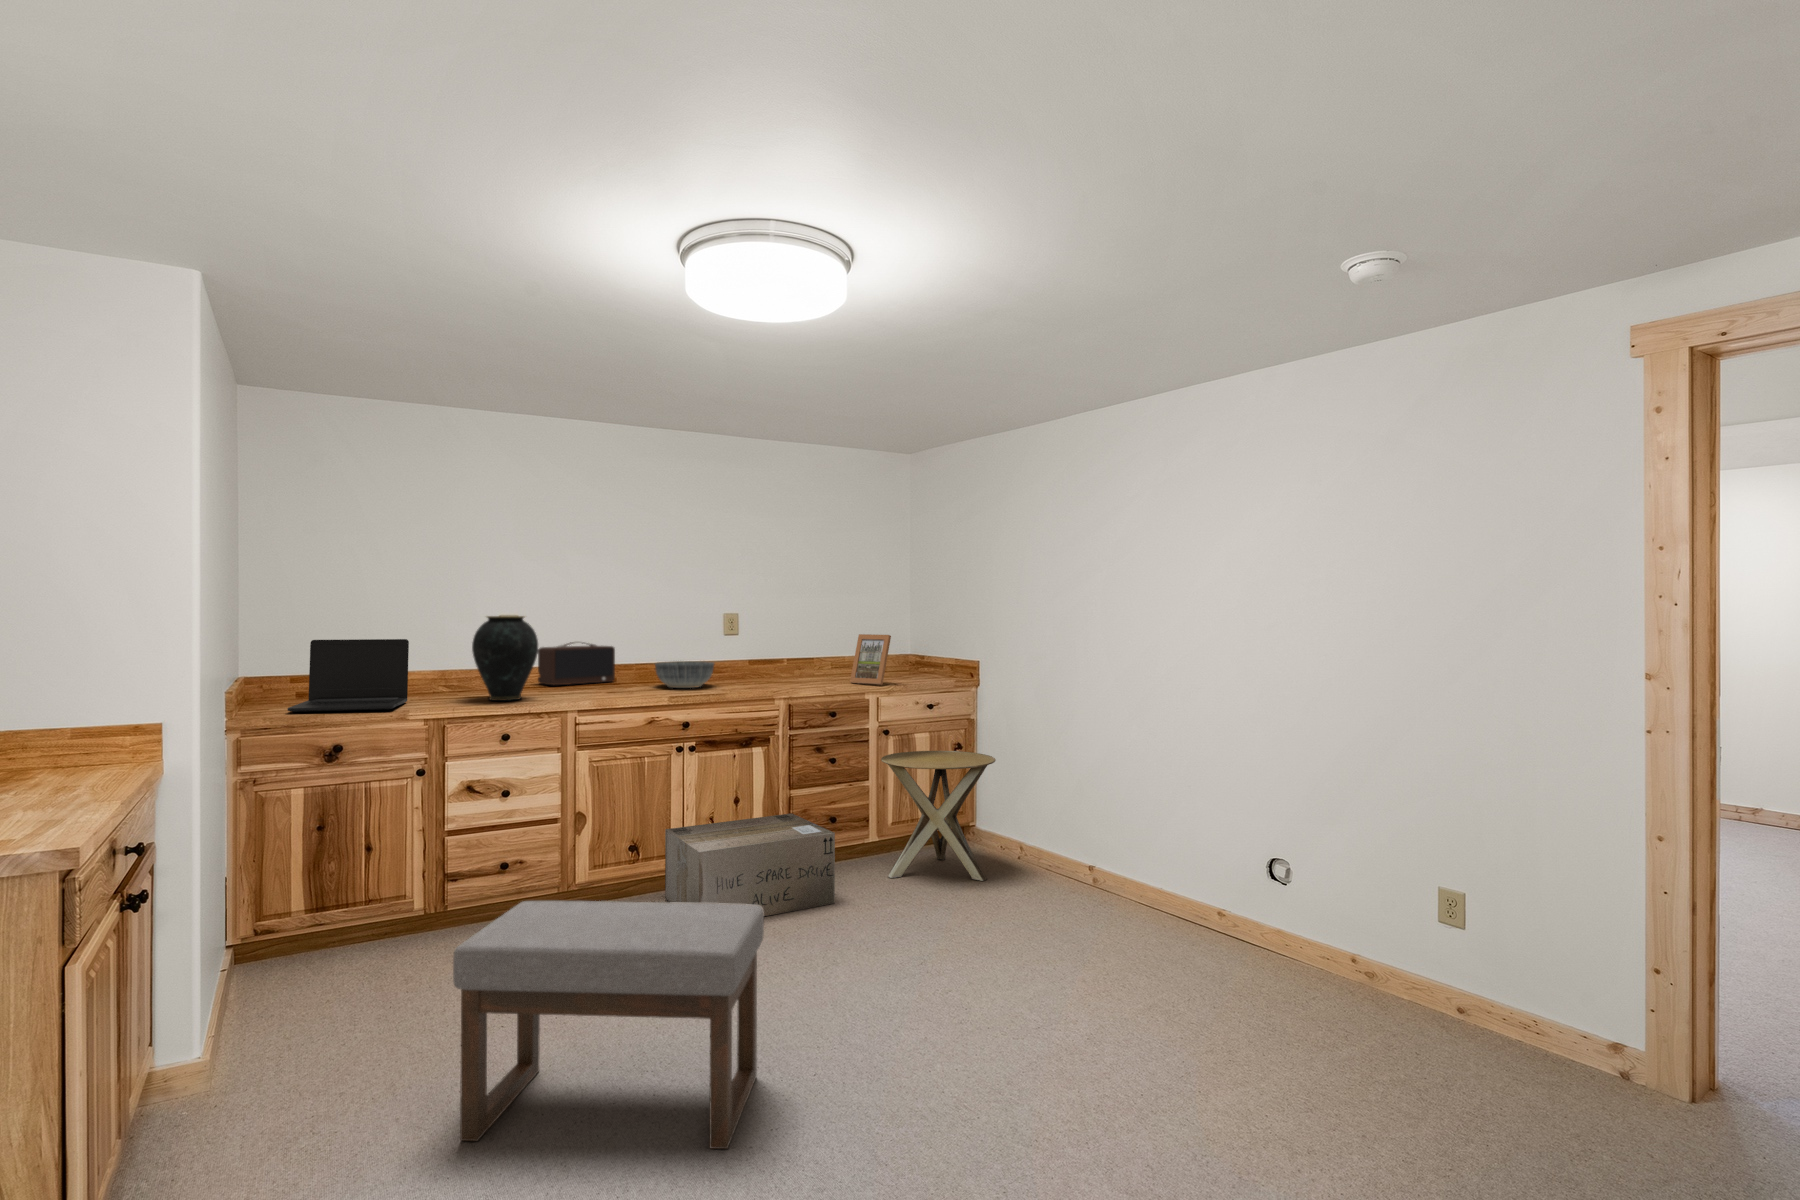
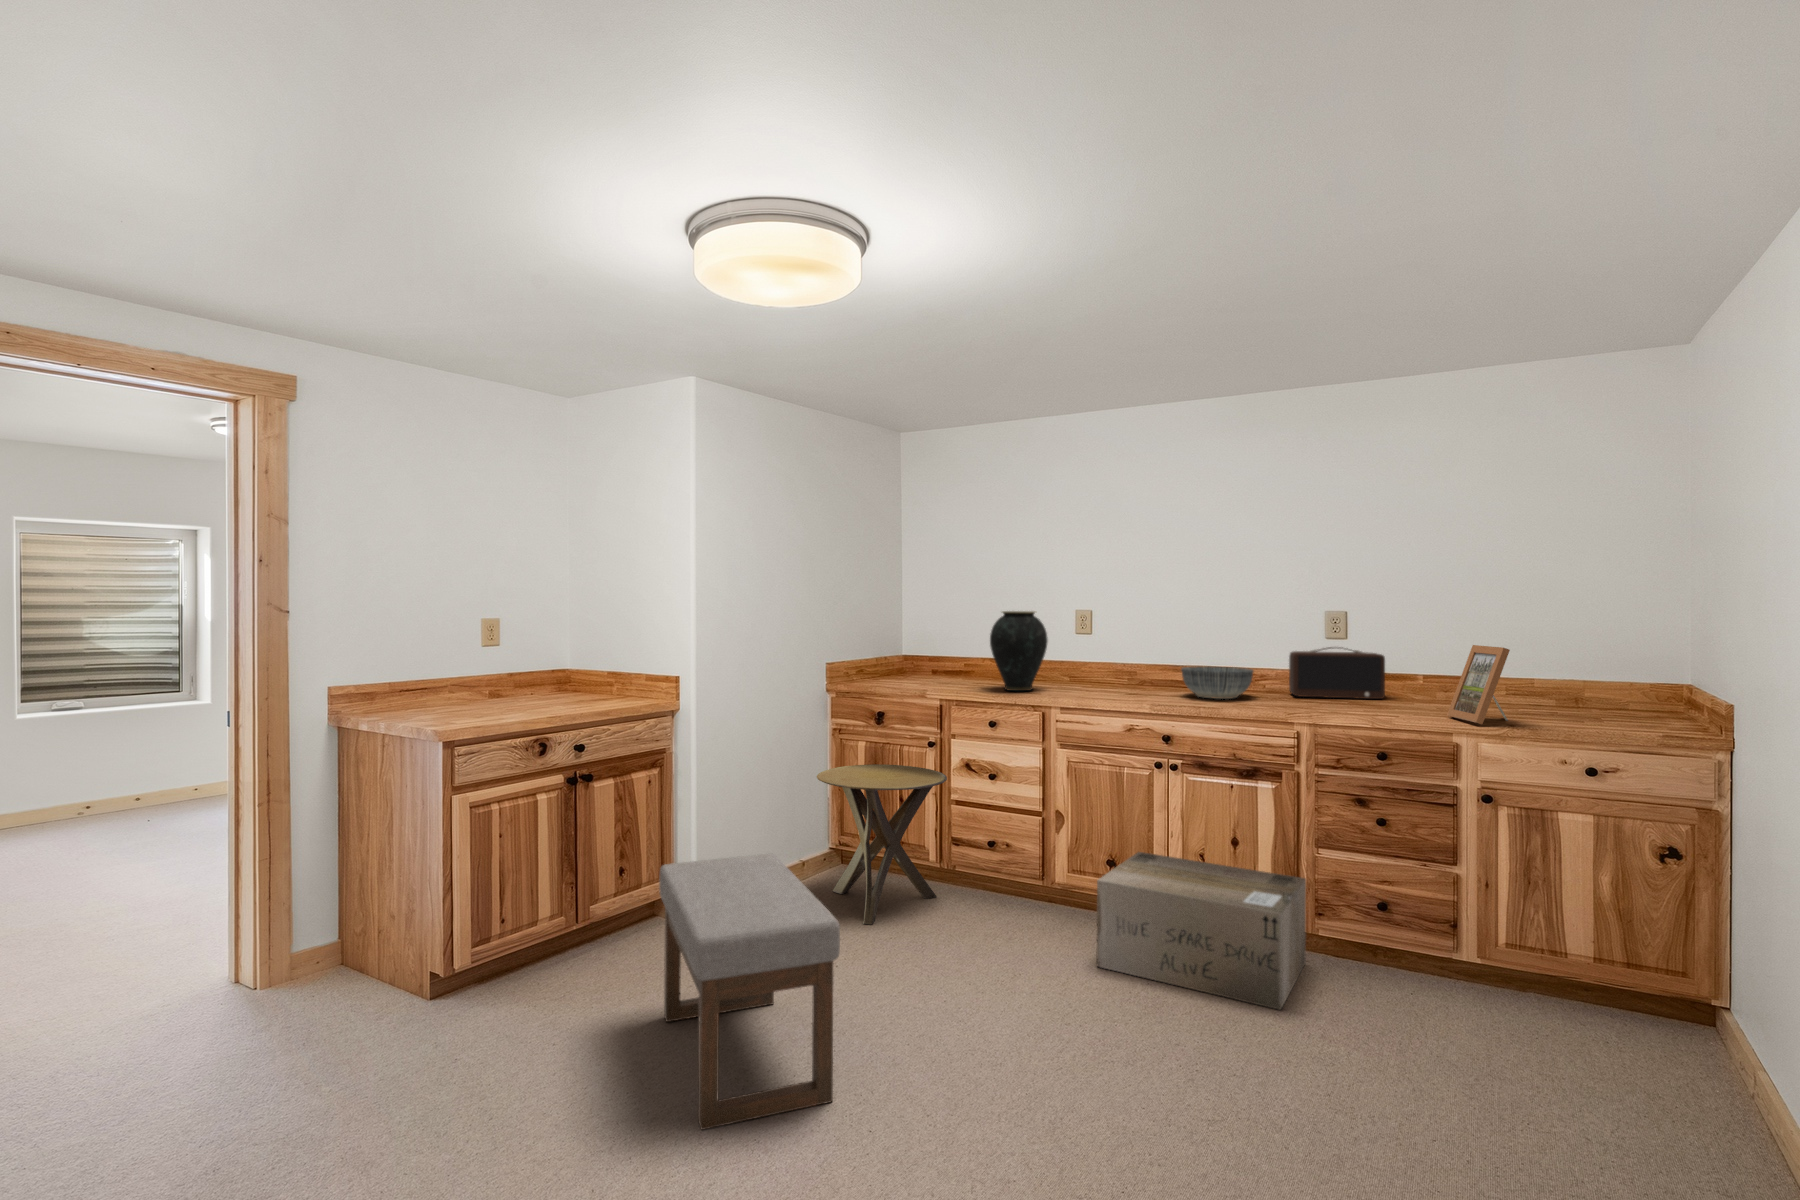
laptop: present [287,639,409,712] -> none [868,629,958,688]
speaker: present [538,642,615,685] -> present [1289,647,1385,699]
side table: present [881,751,996,881] -> present [817,764,947,925]

